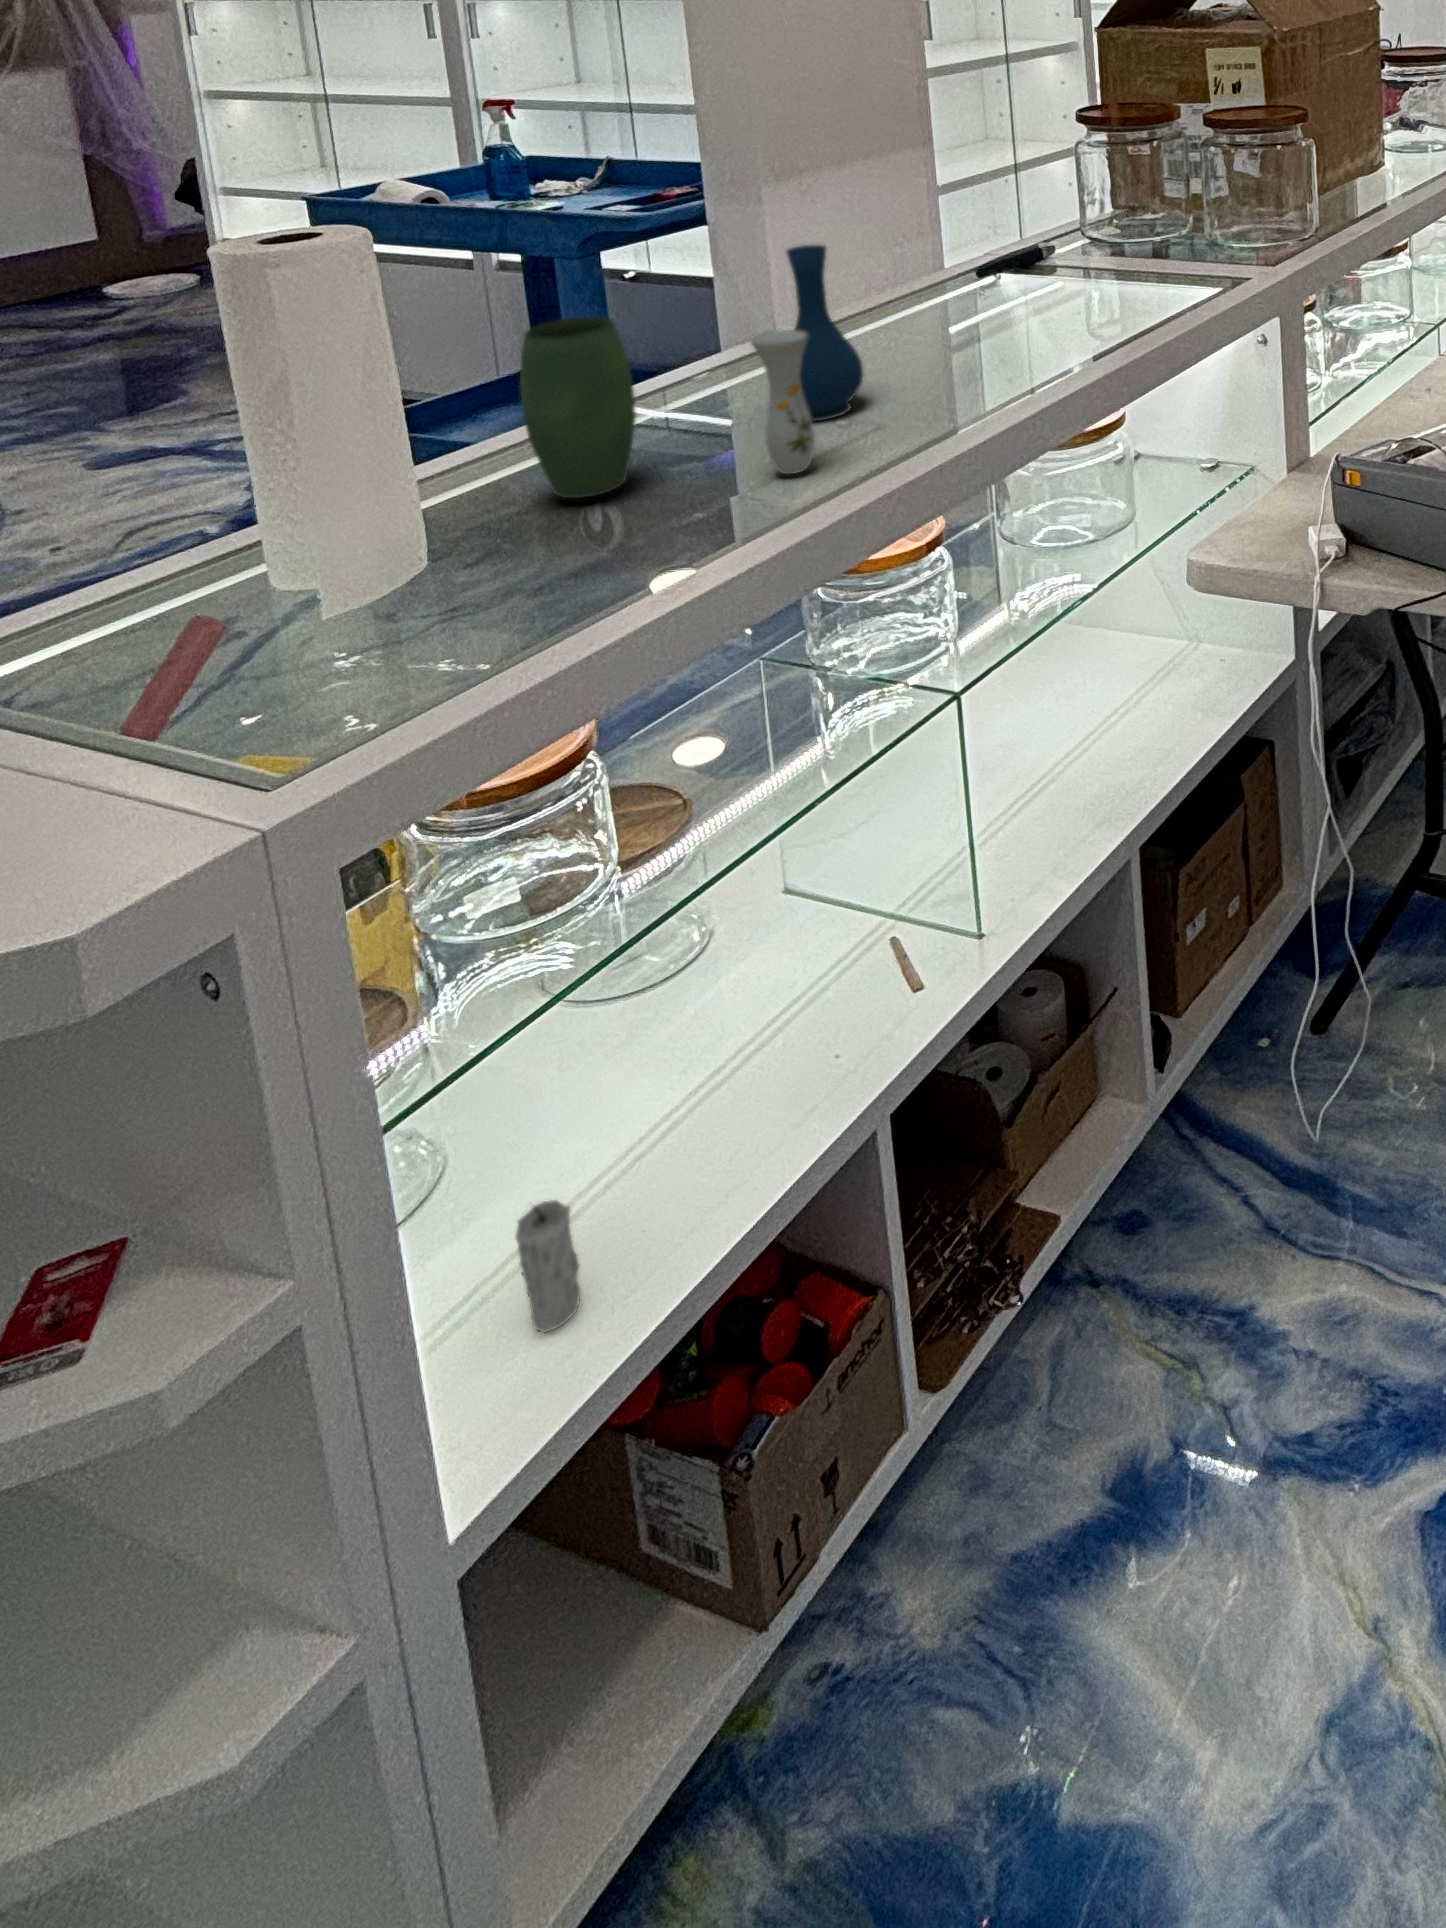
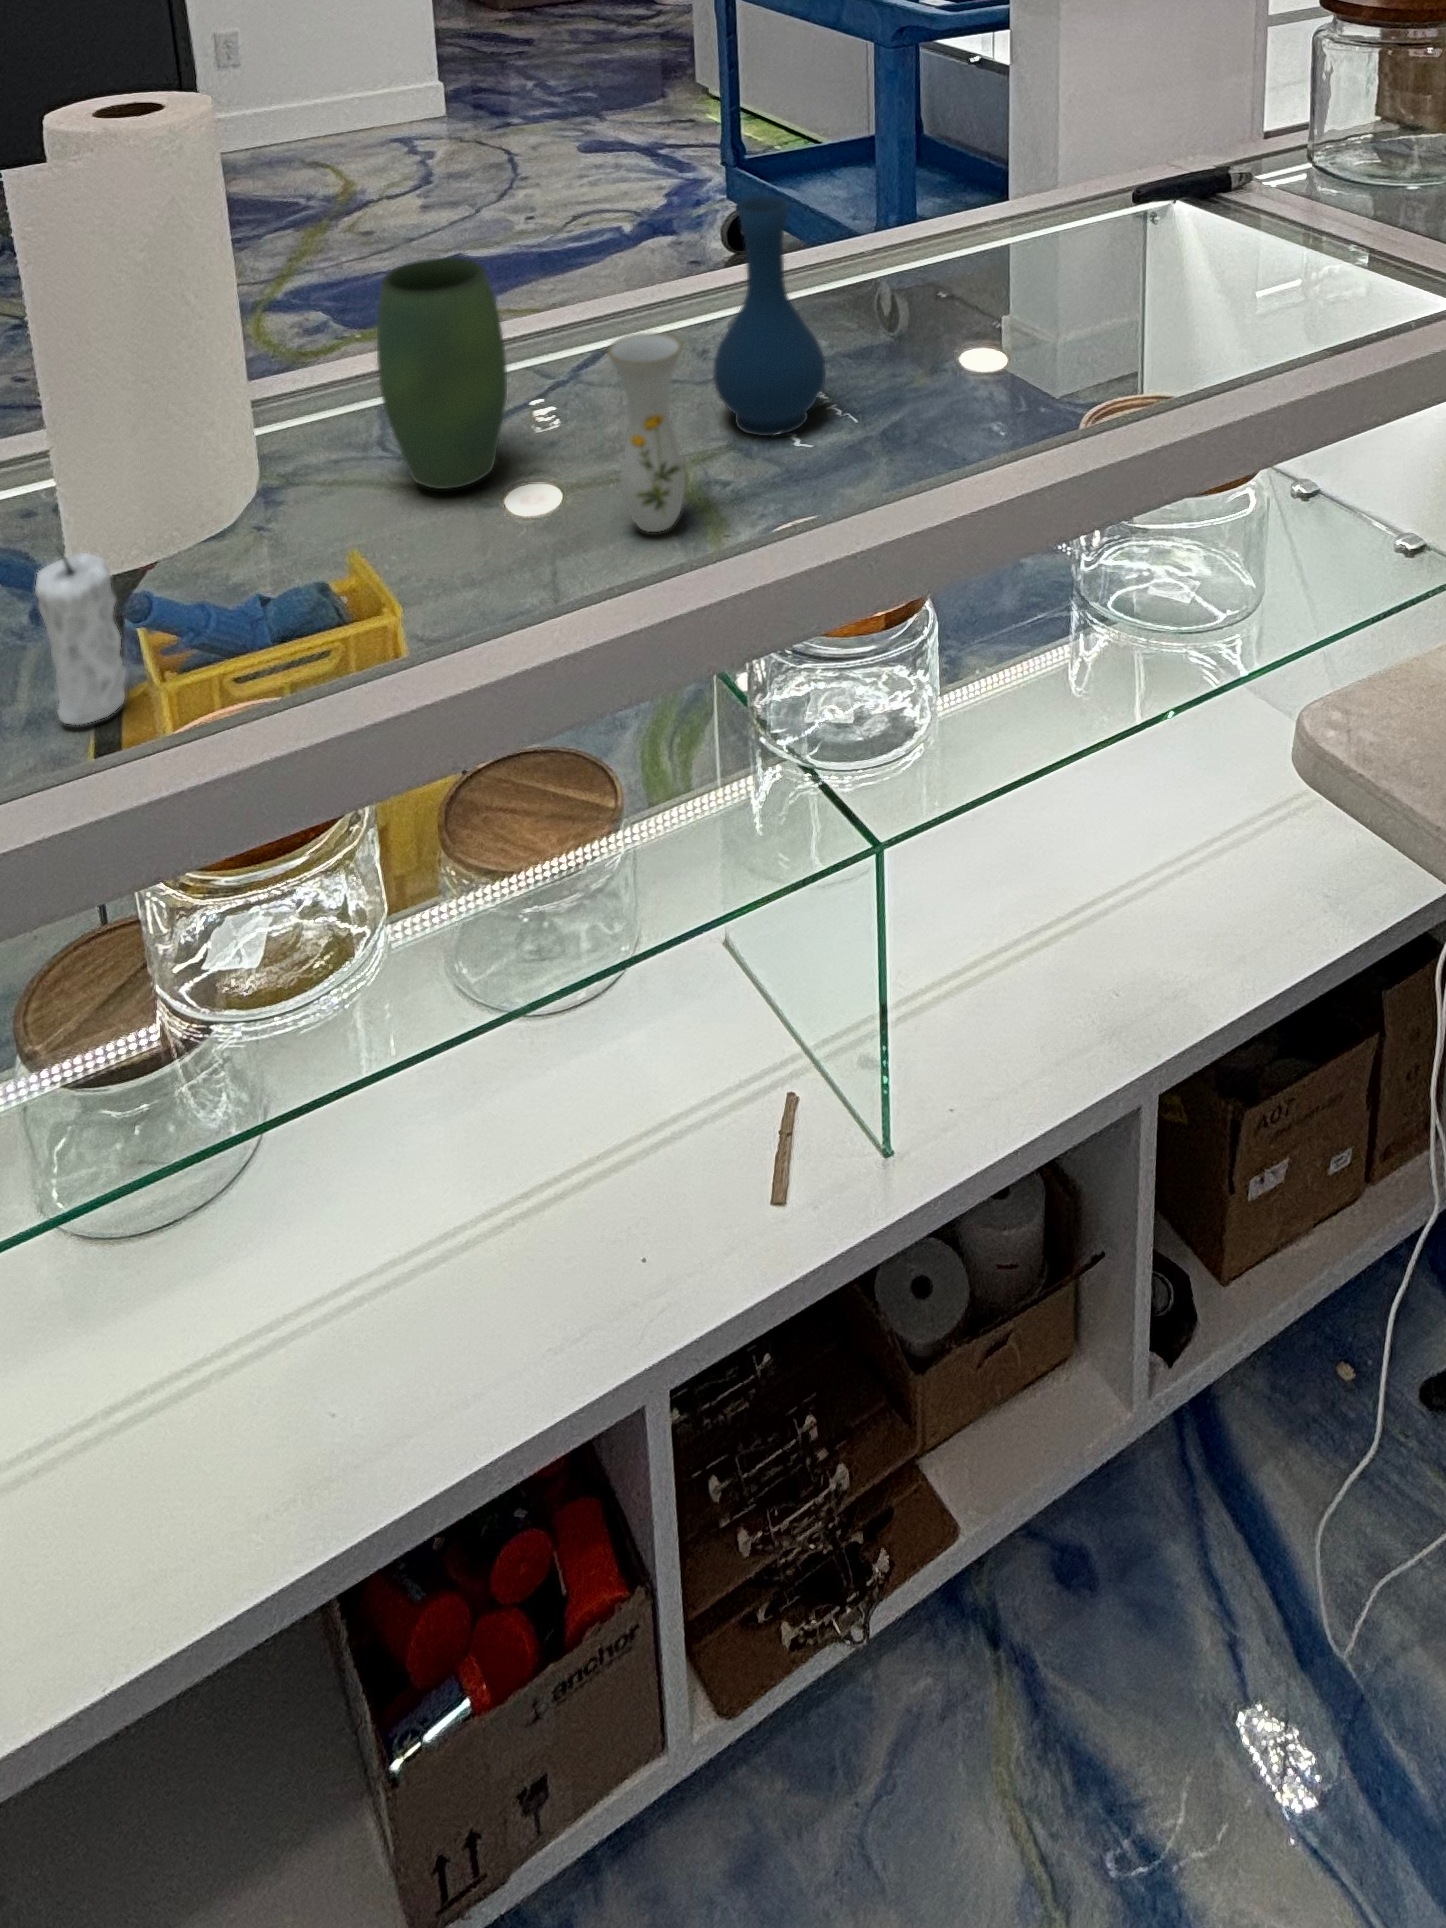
candle: present [516,1200,580,1332] -> present [35,553,126,725]

